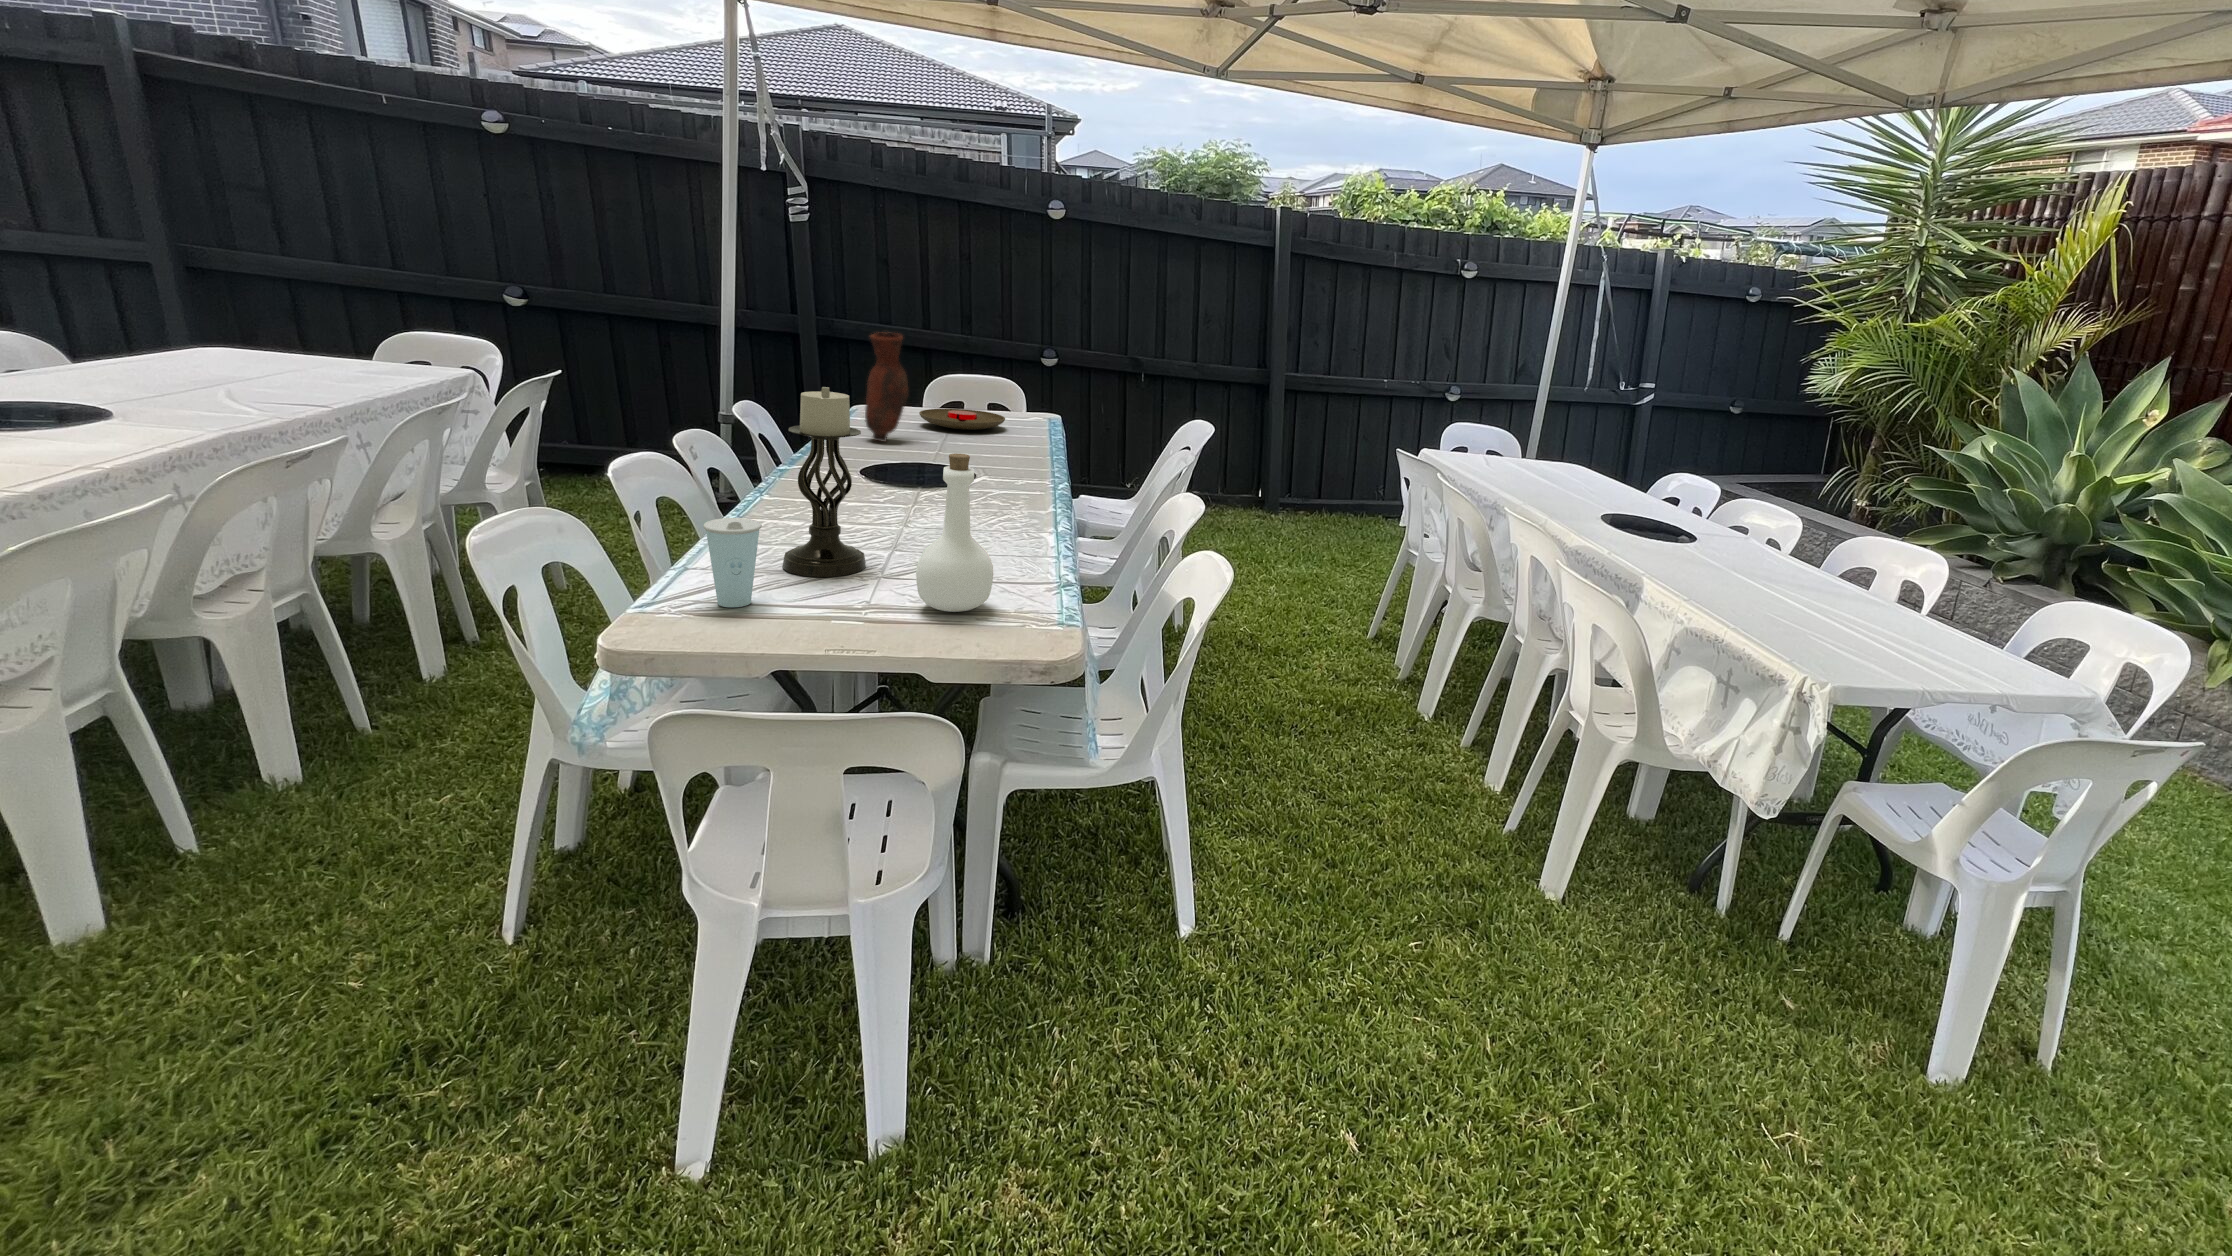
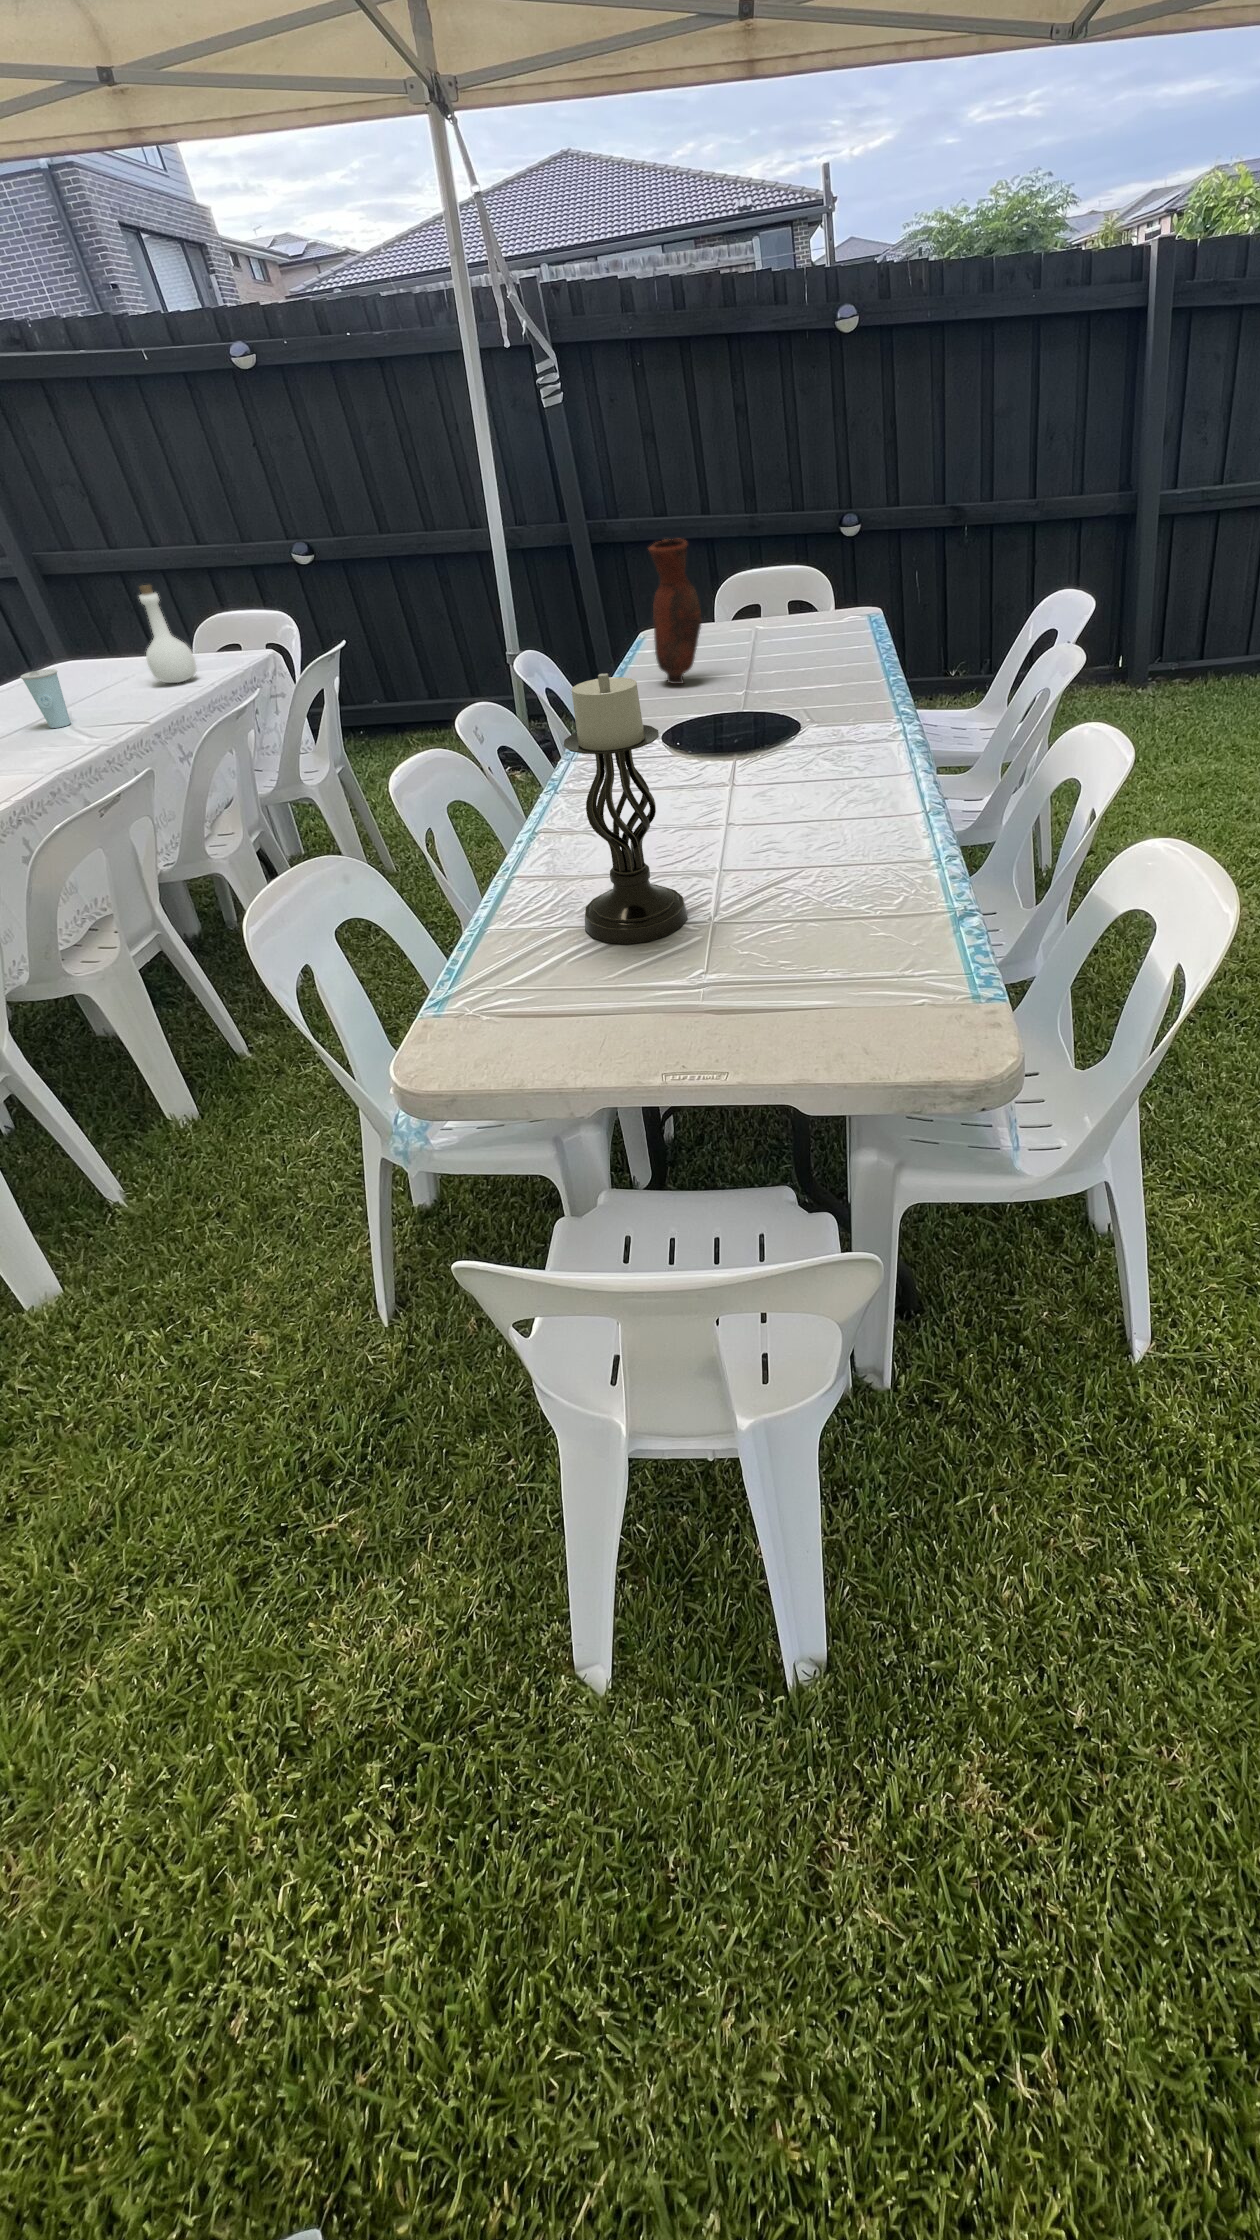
plate: present [919,409,1005,430] -> none [715,619,816,649]
bottle: present [916,453,993,612] -> present [139,585,196,683]
cup: present [703,518,762,607] -> present [20,669,71,728]

